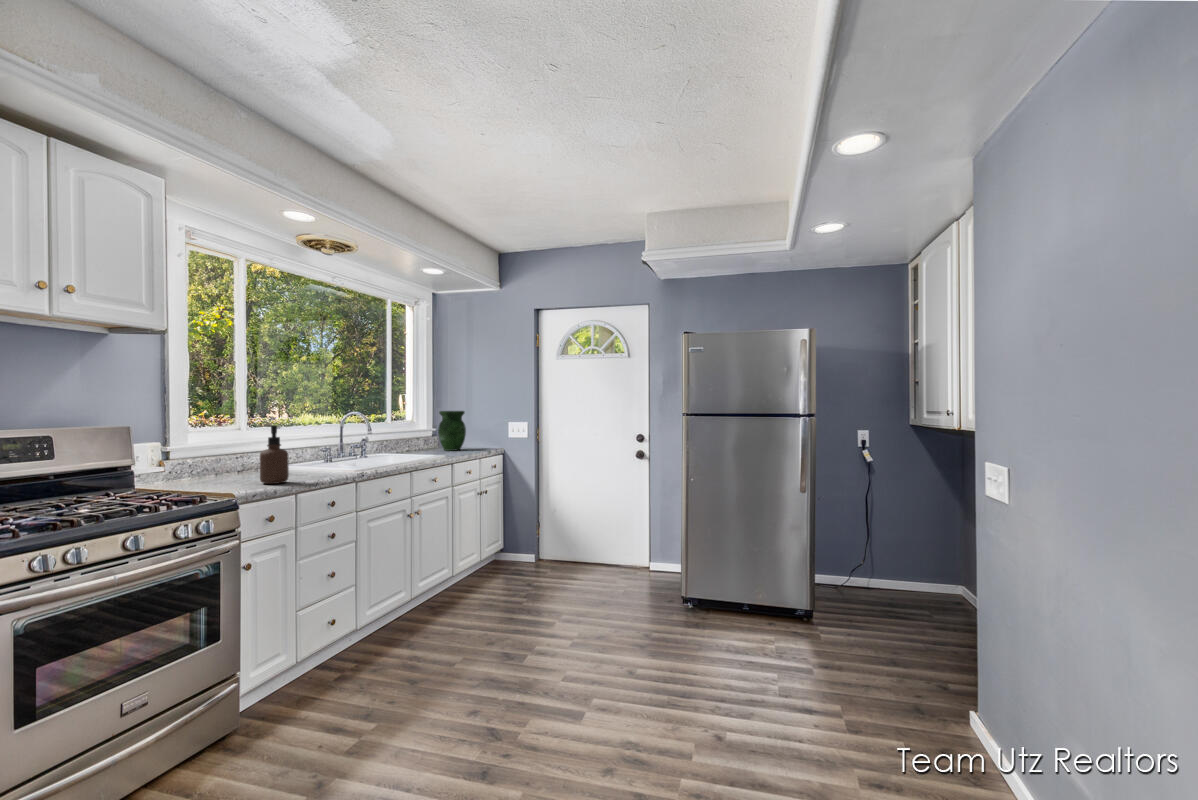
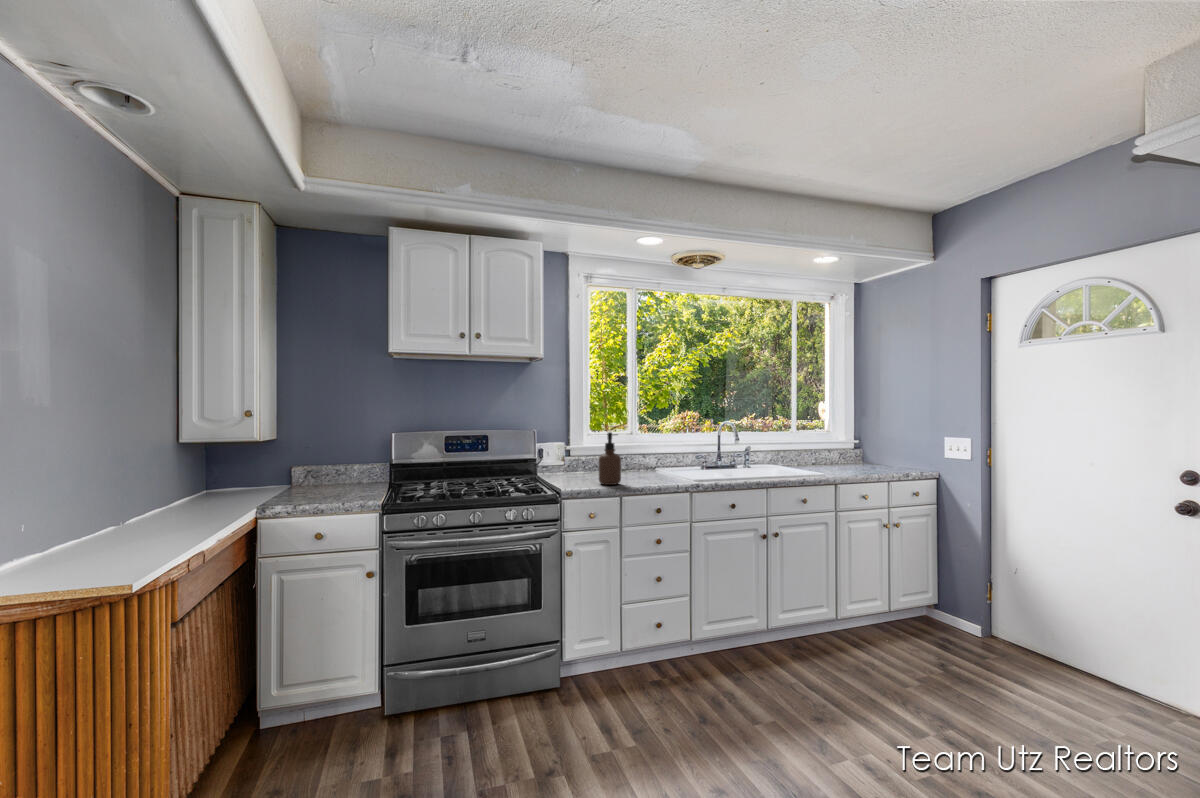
vase: present [438,411,466,451] -> none [850,420,886,468]

